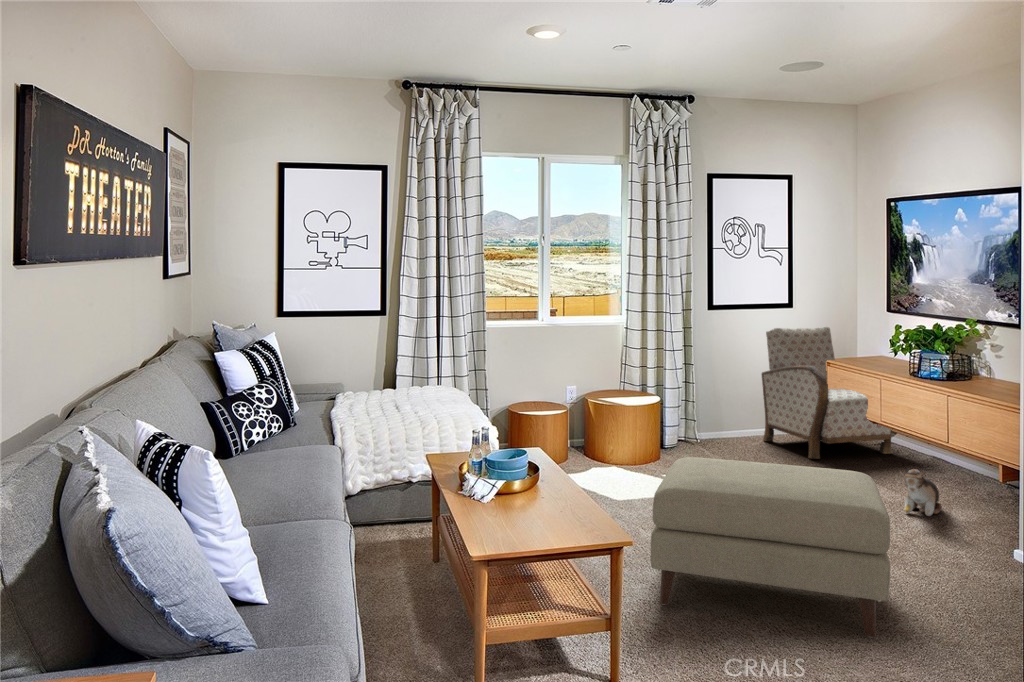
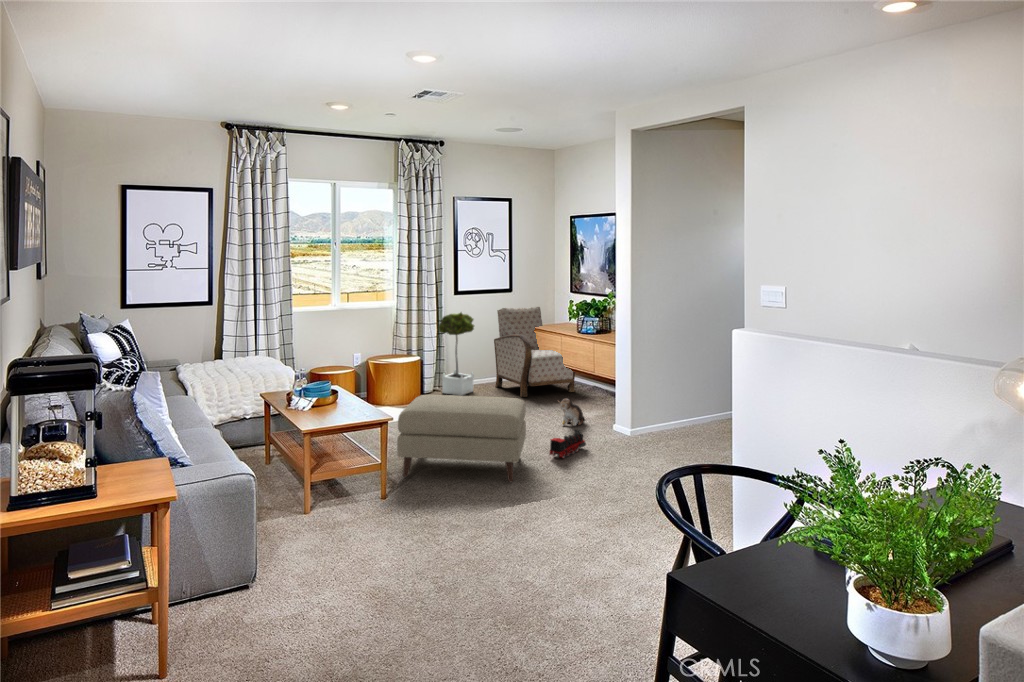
potted tree: none [684,332,736,453] -> present [438,312,474,395]
toy train: none [919,529,979,586] -> present [550,429,586,458]

